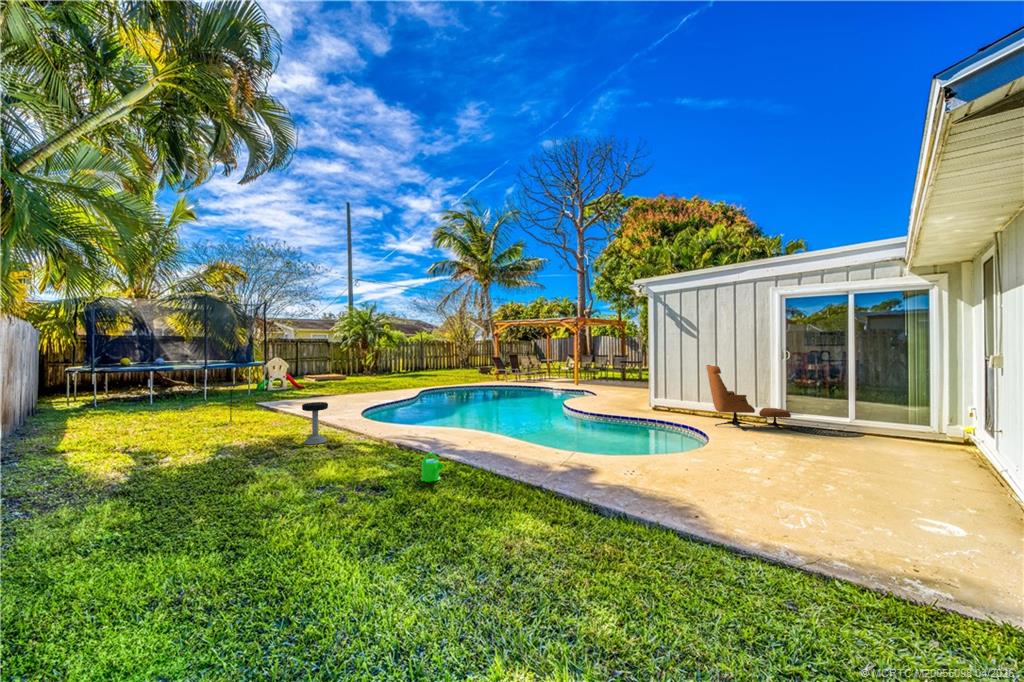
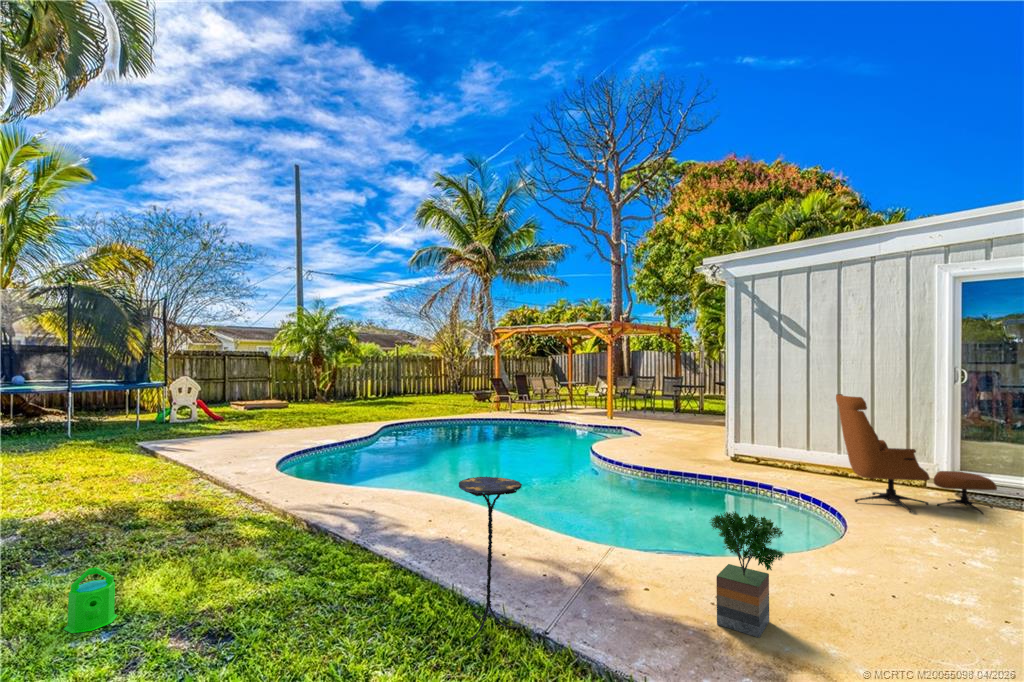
side table: present [221,384,241,423] -> present [459,476,522,639]
stool: present [302,402,328,444] -> none [119,452,170,530]
potted tree: none [622,419,656,474] -> present [710,511,784,638]
watering can: present [421,452,443,482] -> present [64,567,118,633]

